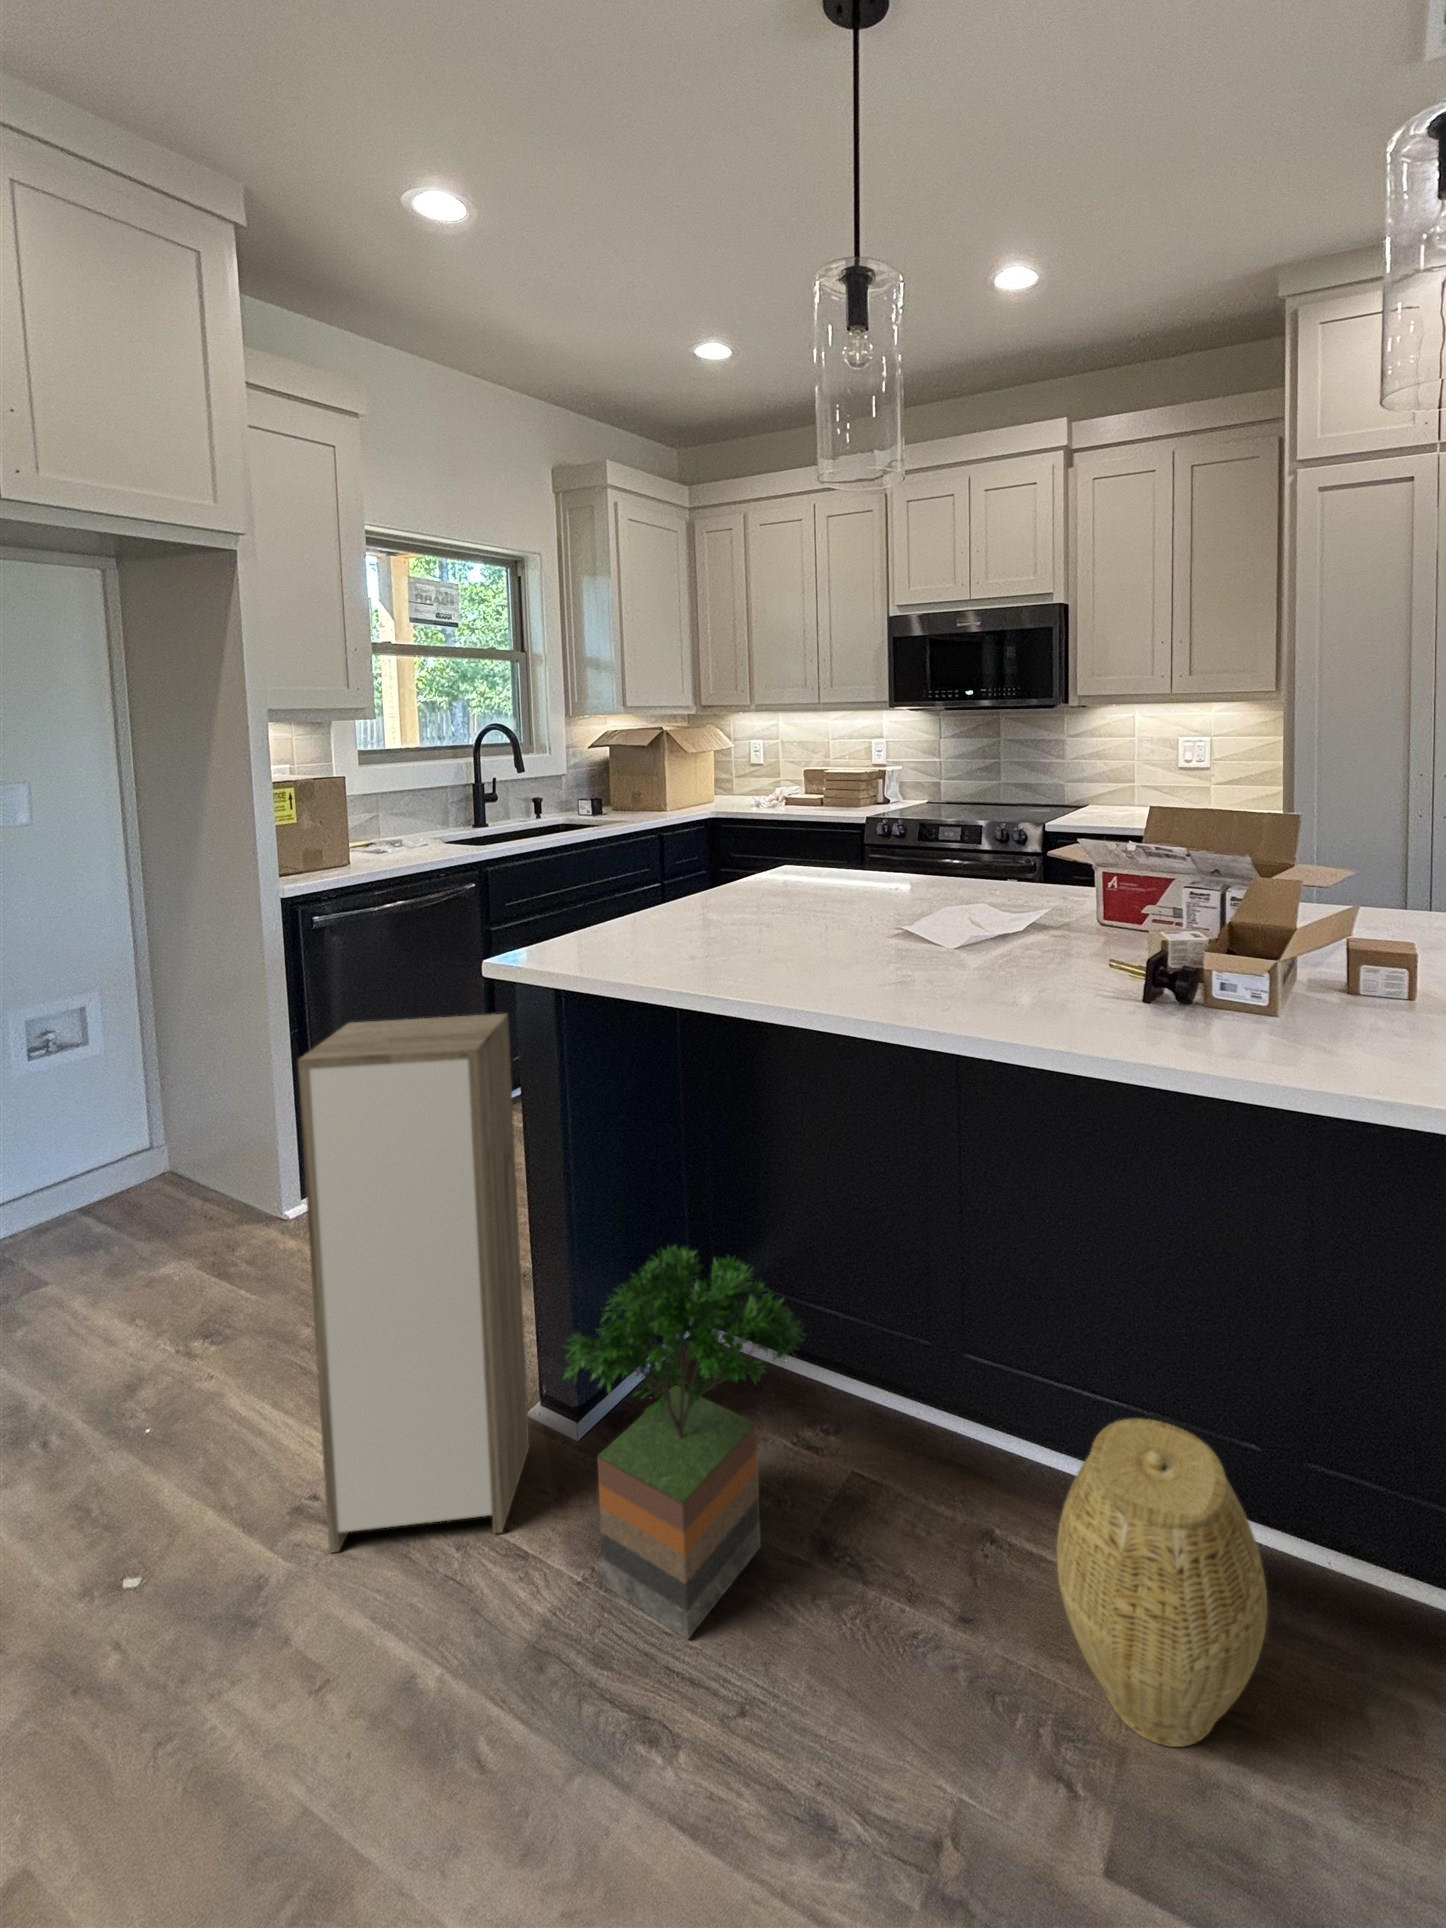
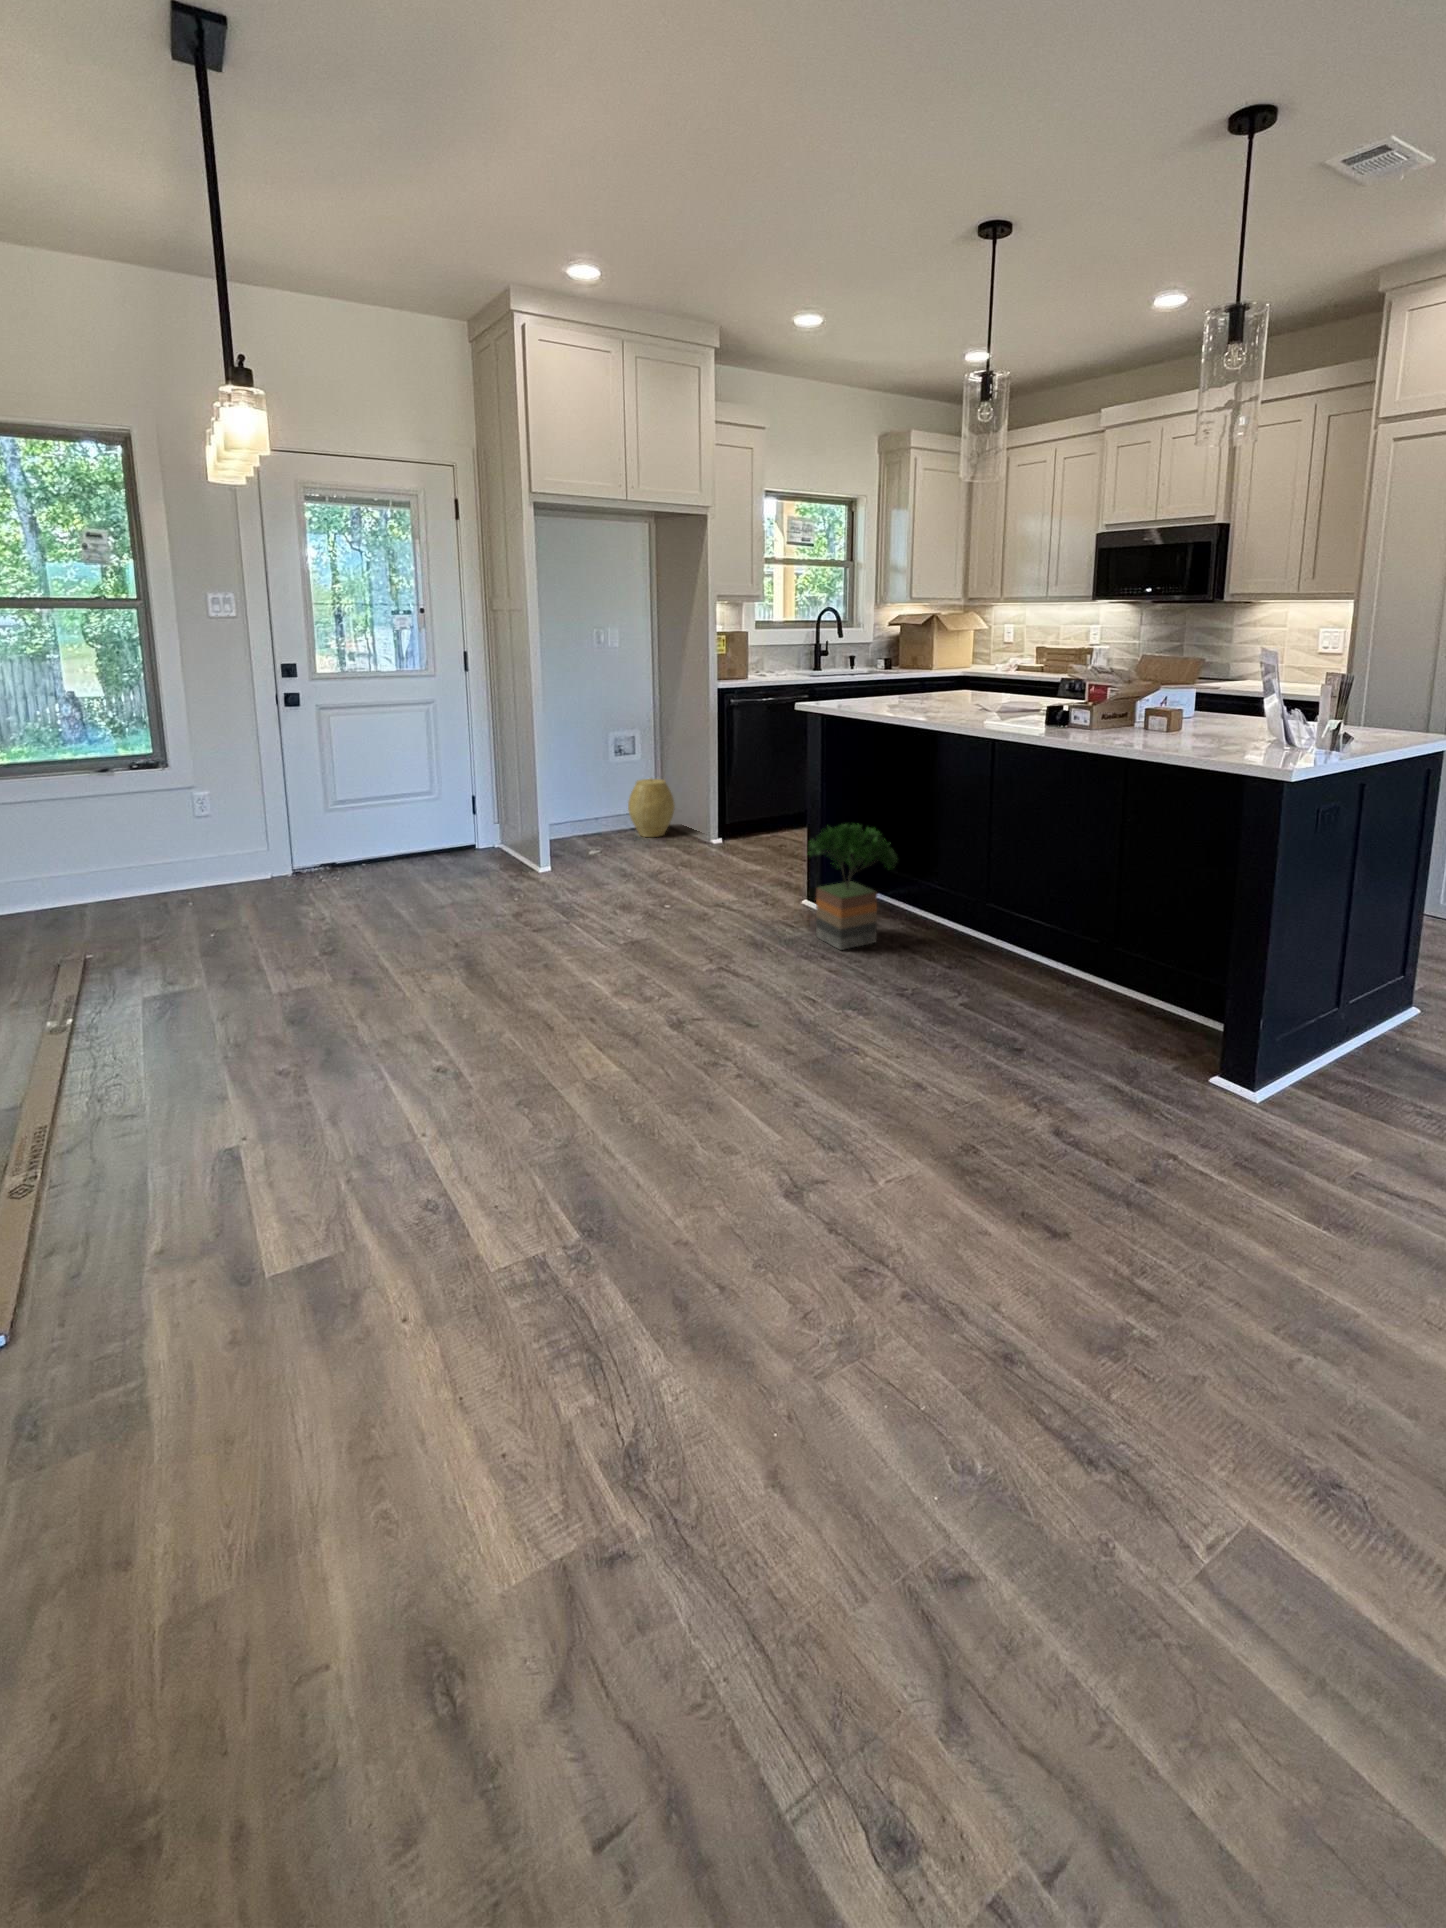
storage cabinet: present [298,1014,529,1553] -> none [725,724,800,922]
woven basket: present [1057,1418,1267,1747] -> present [628,778,675,837]

